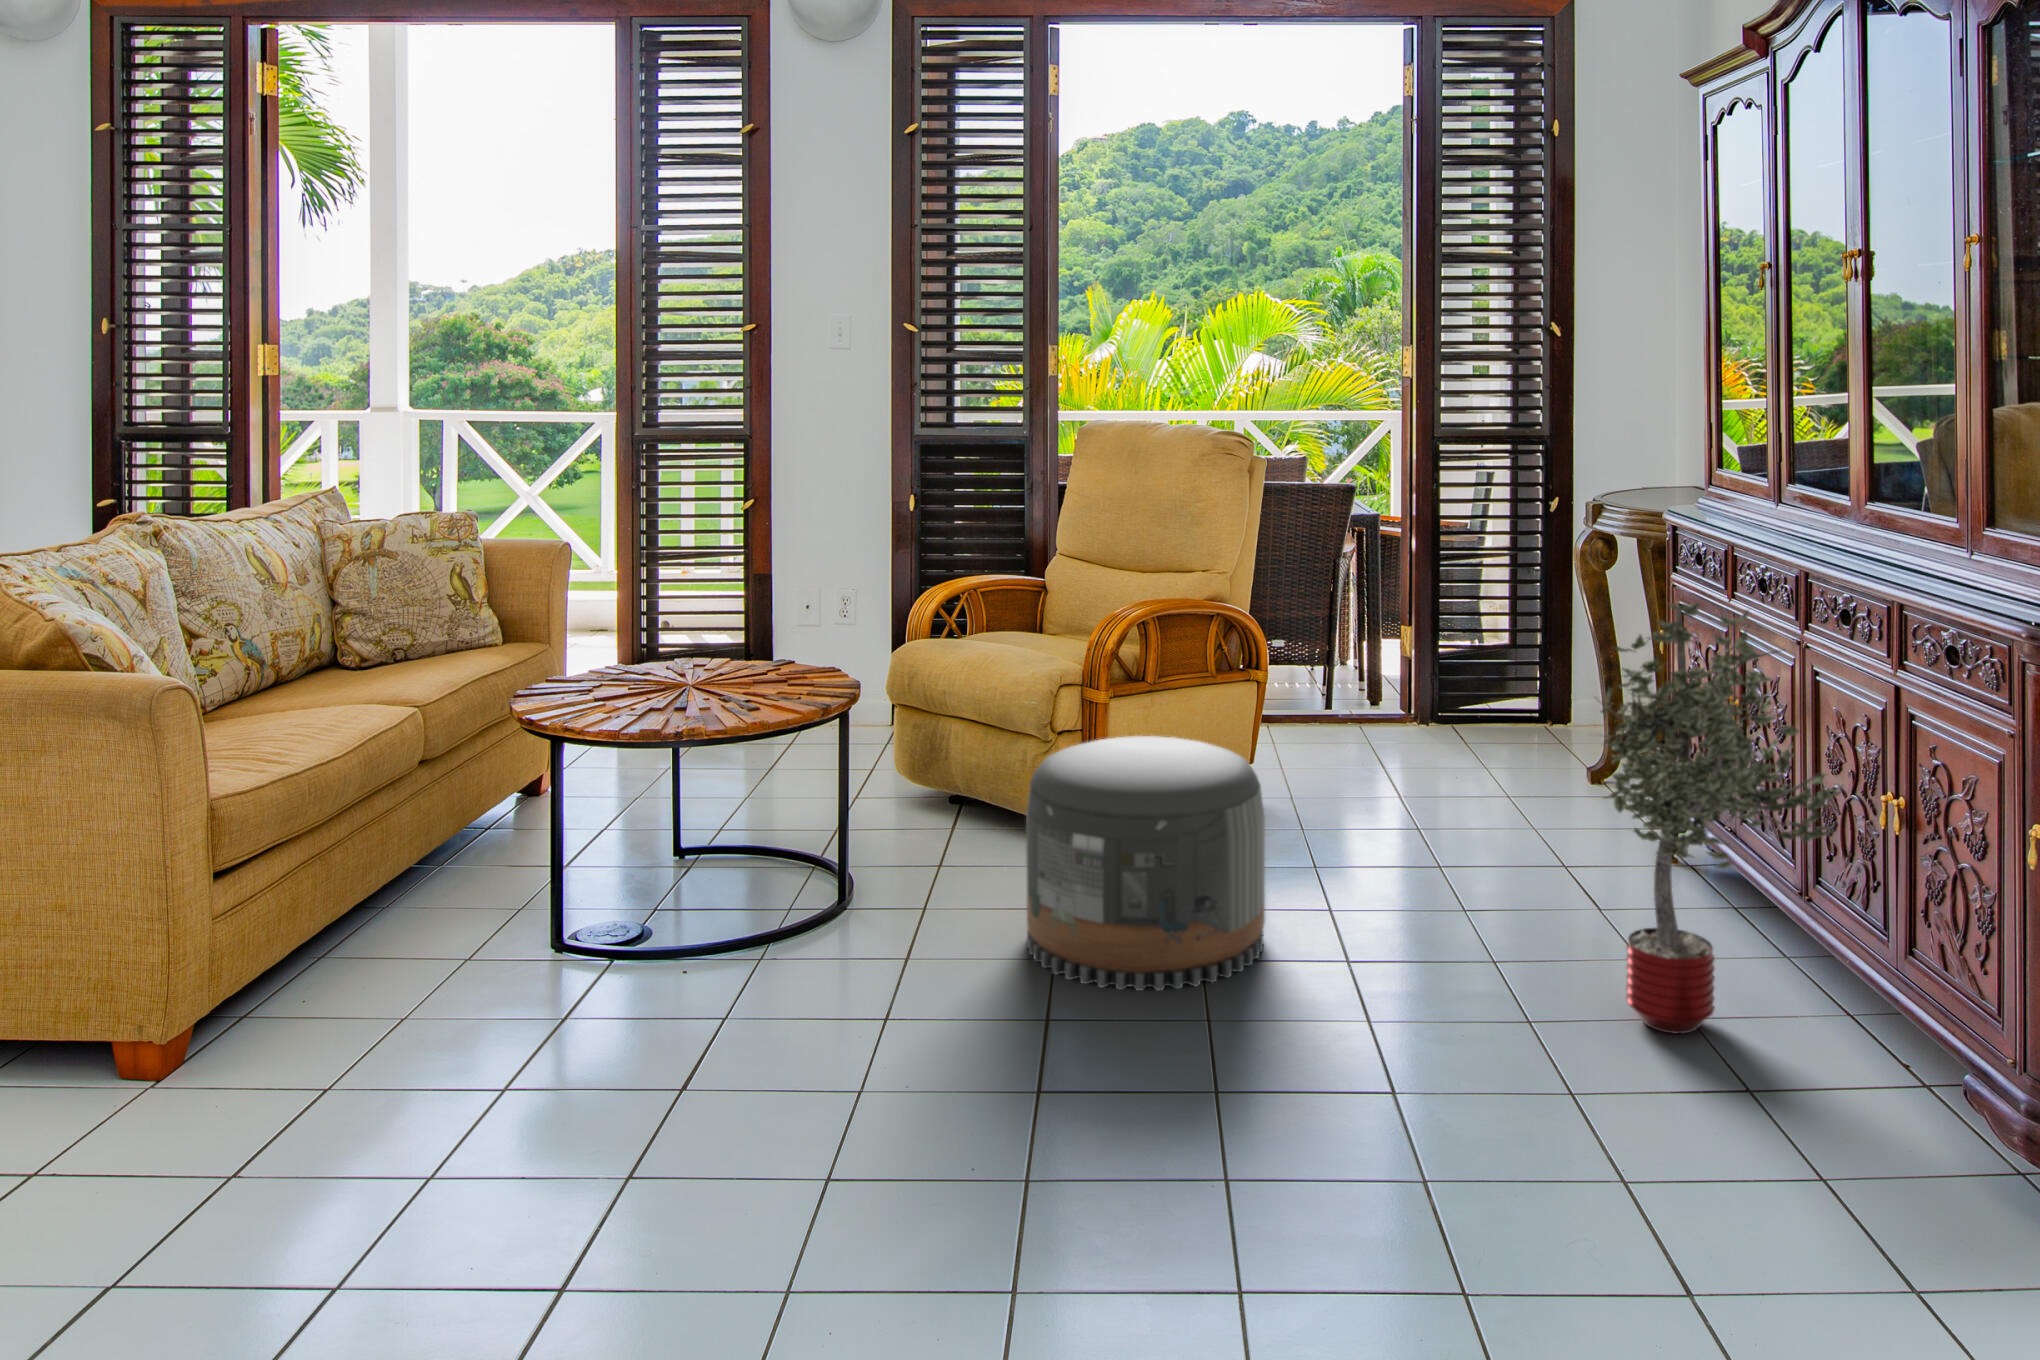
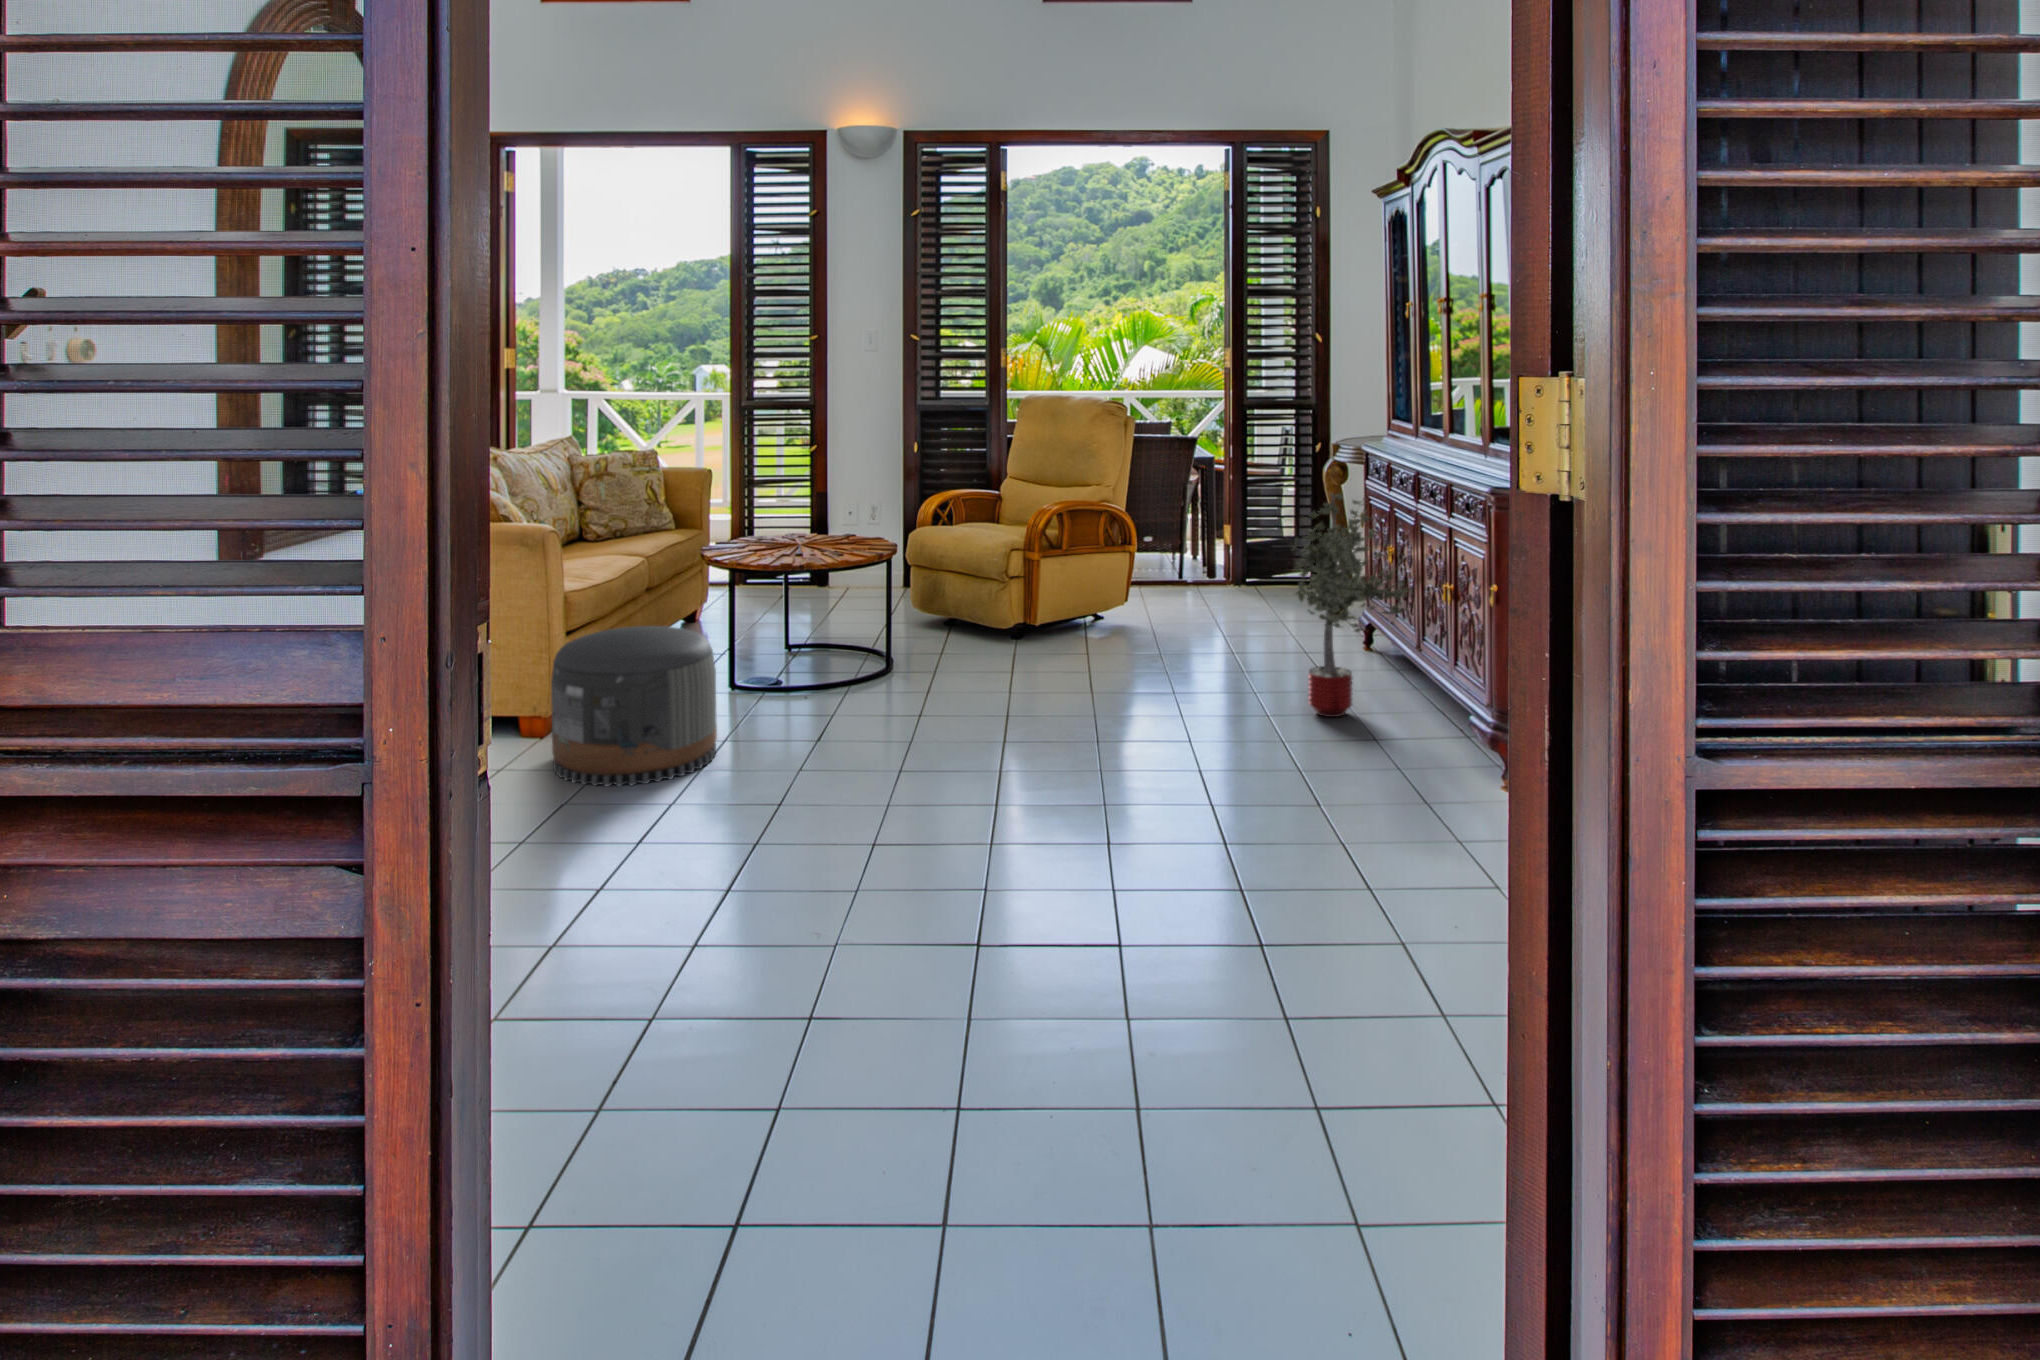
pouf: present [1026,736,1265,991] -> present [551,626,717,786]

